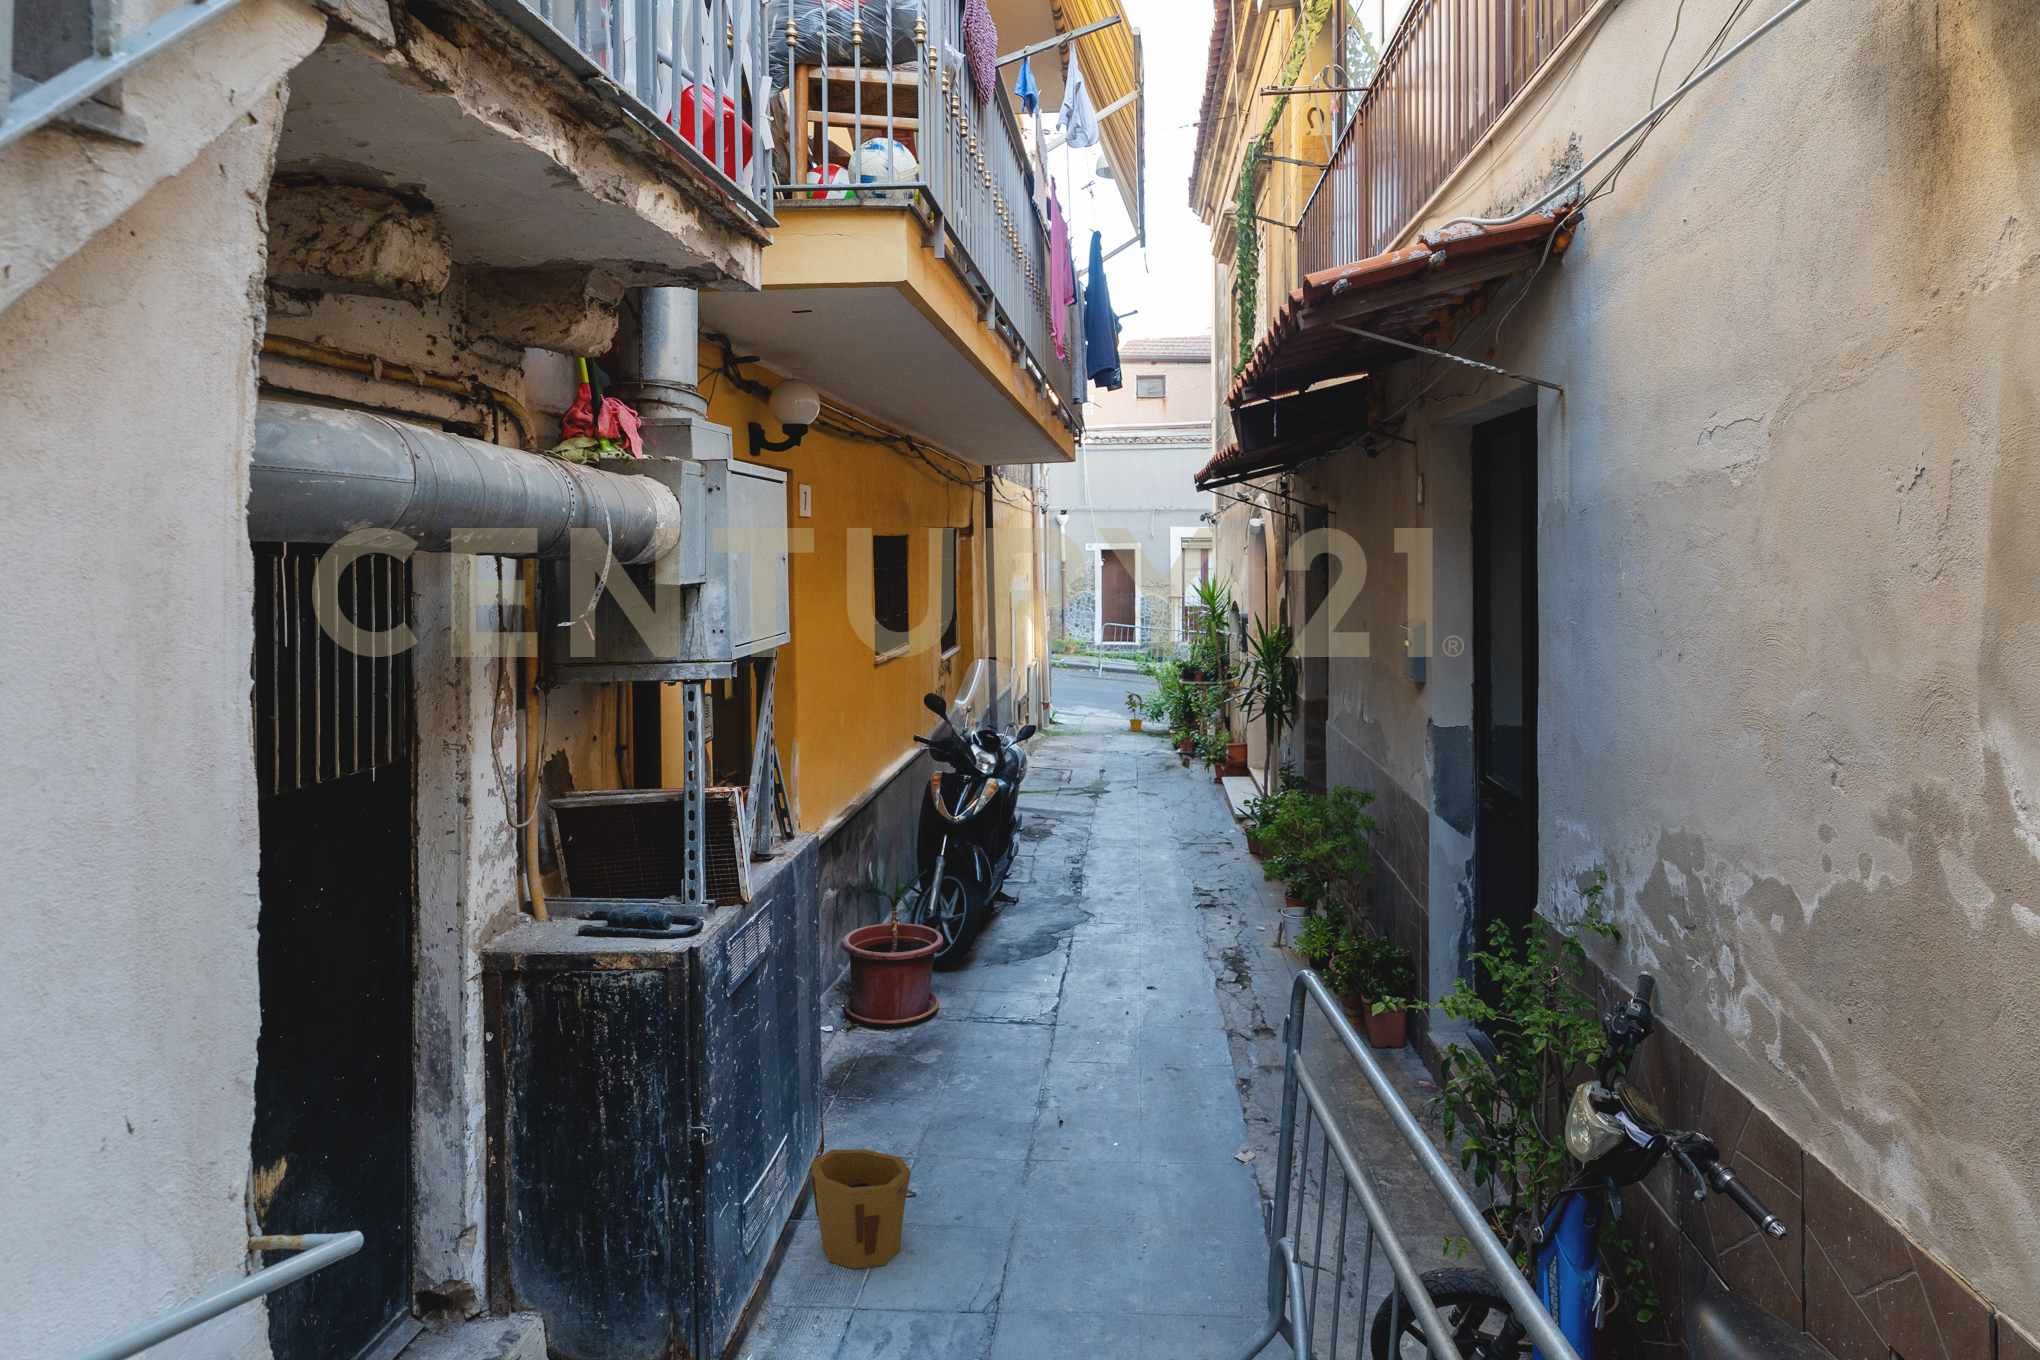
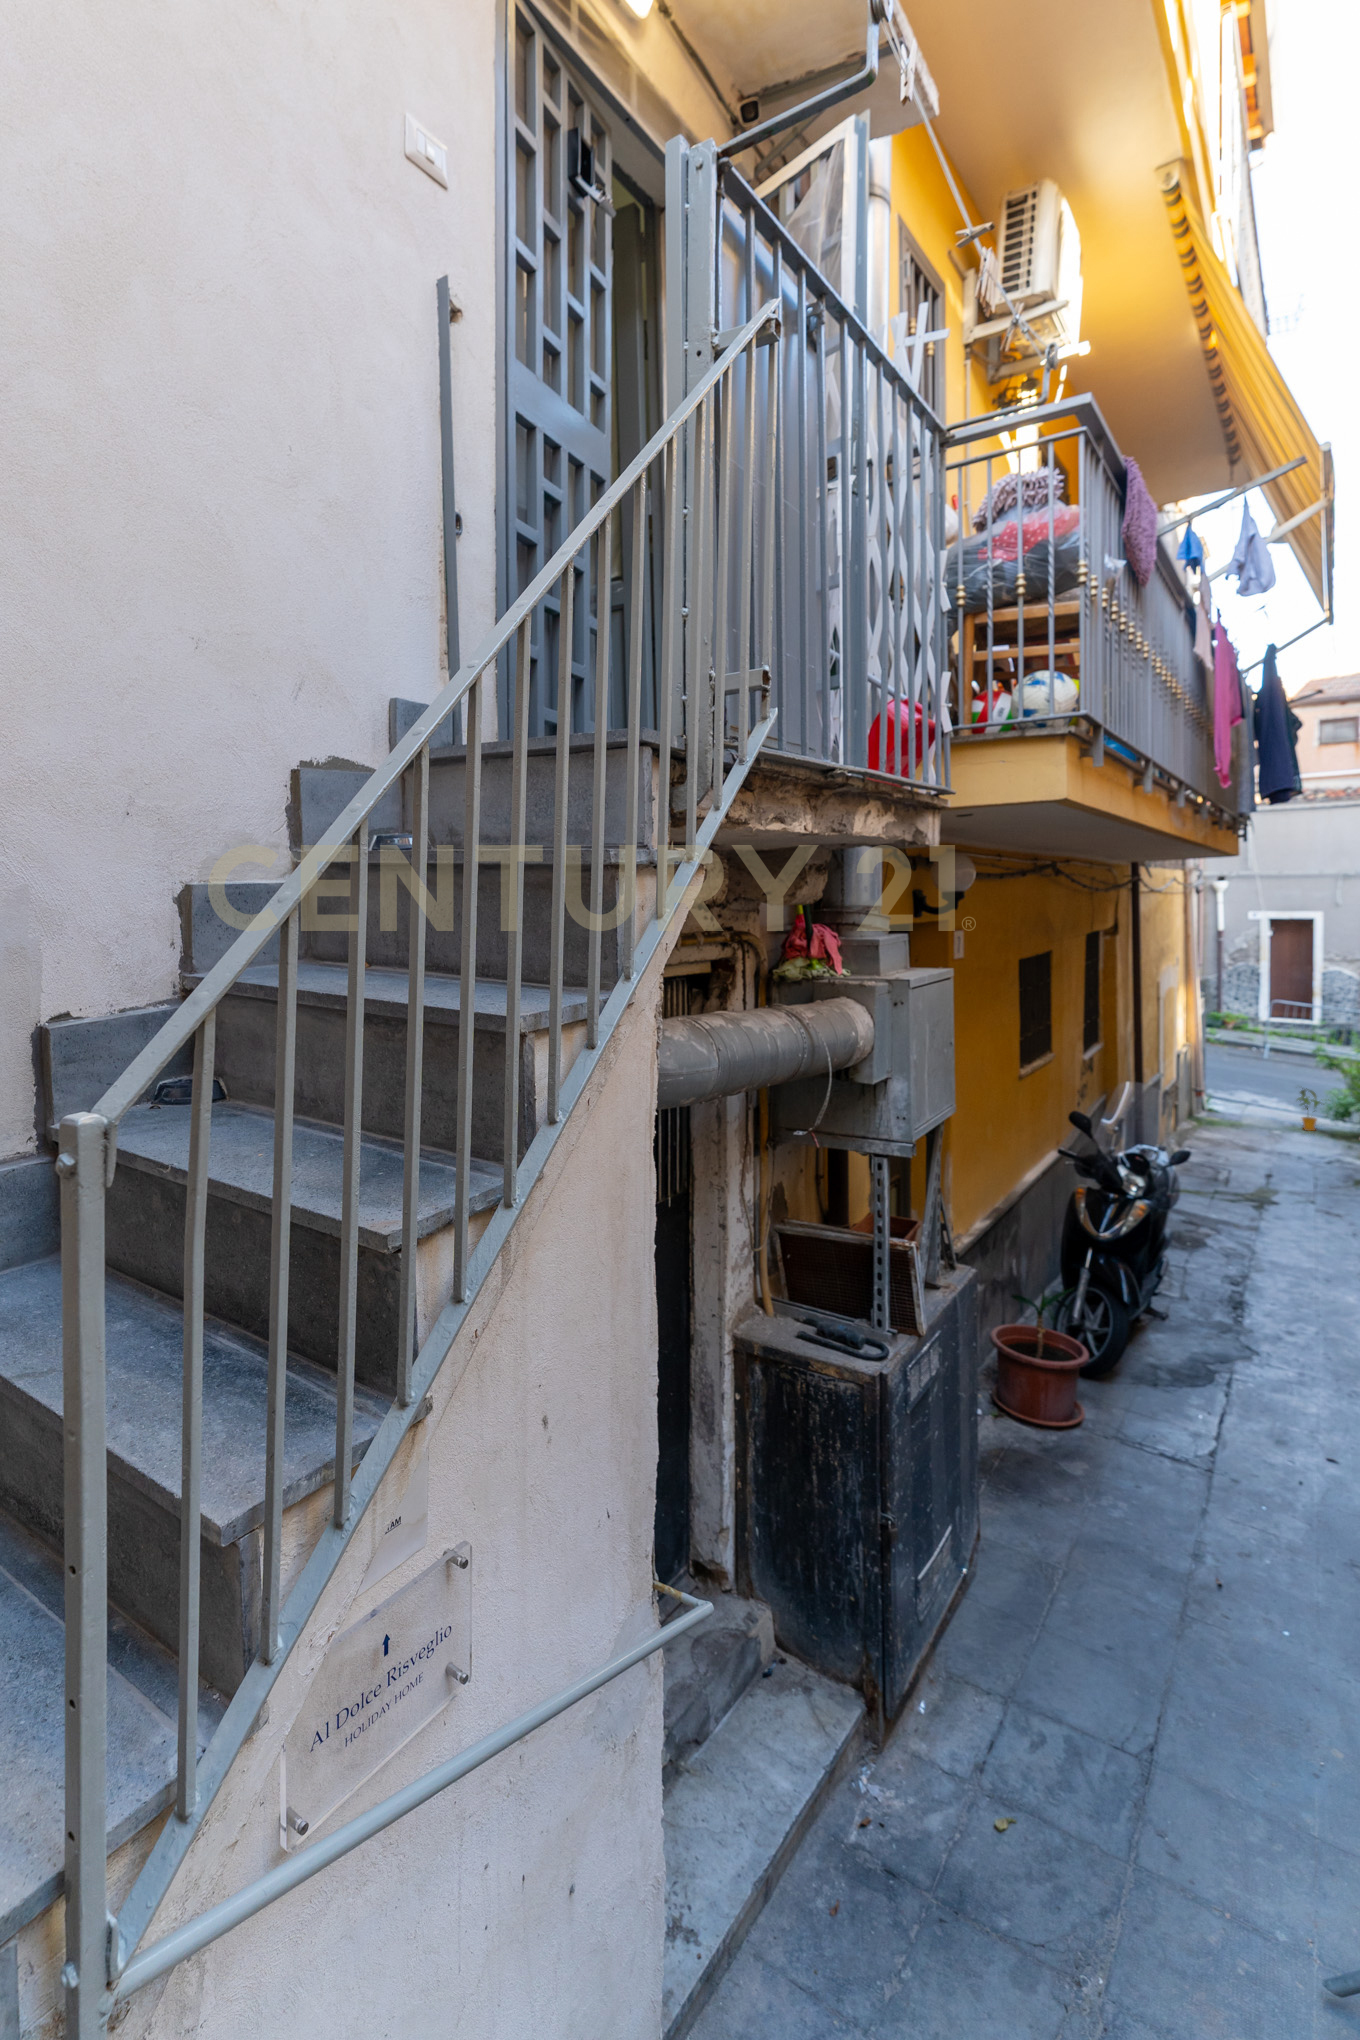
bucket: present [811,1150,916,1269] -> none [972,1545,1066,1653]

